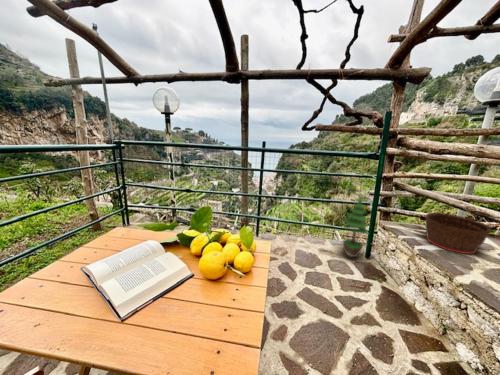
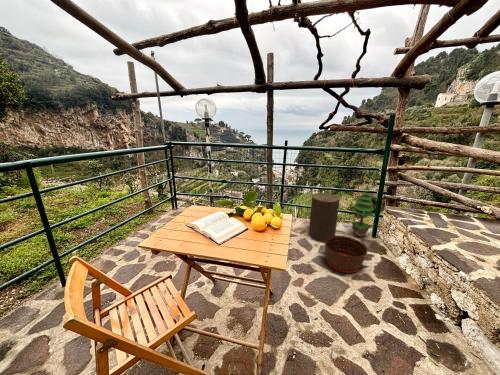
stool: none [291,205,329,266] -> present [309,193,340,241]
basket: present [425,213,491,254] -> present [325,235,367,273]

